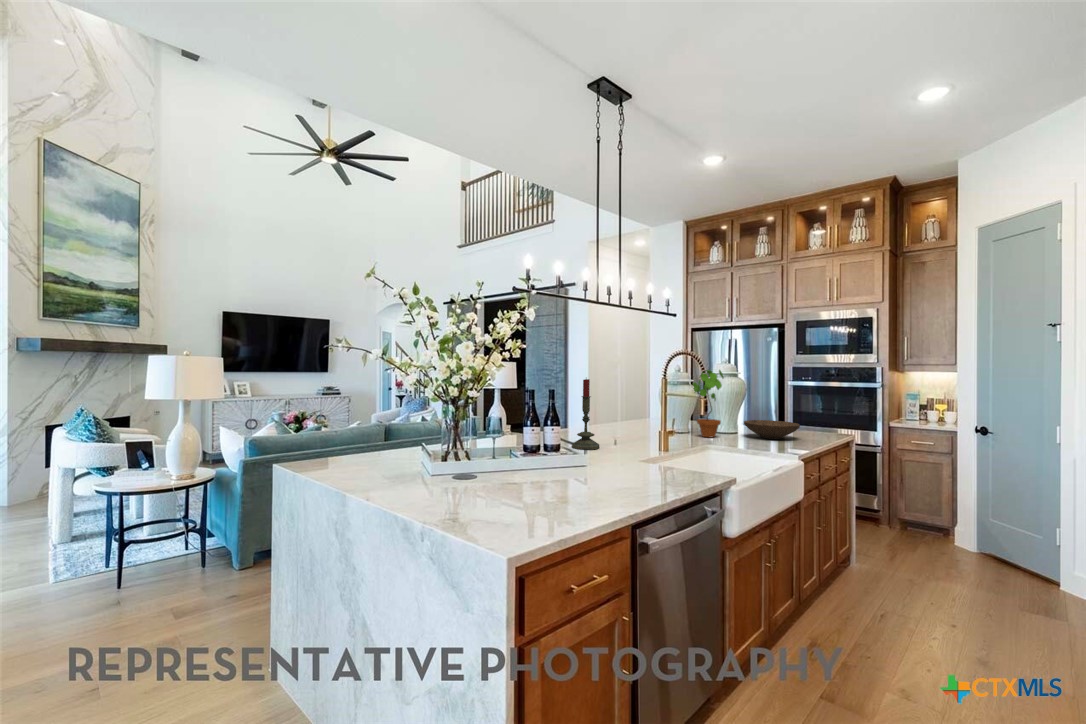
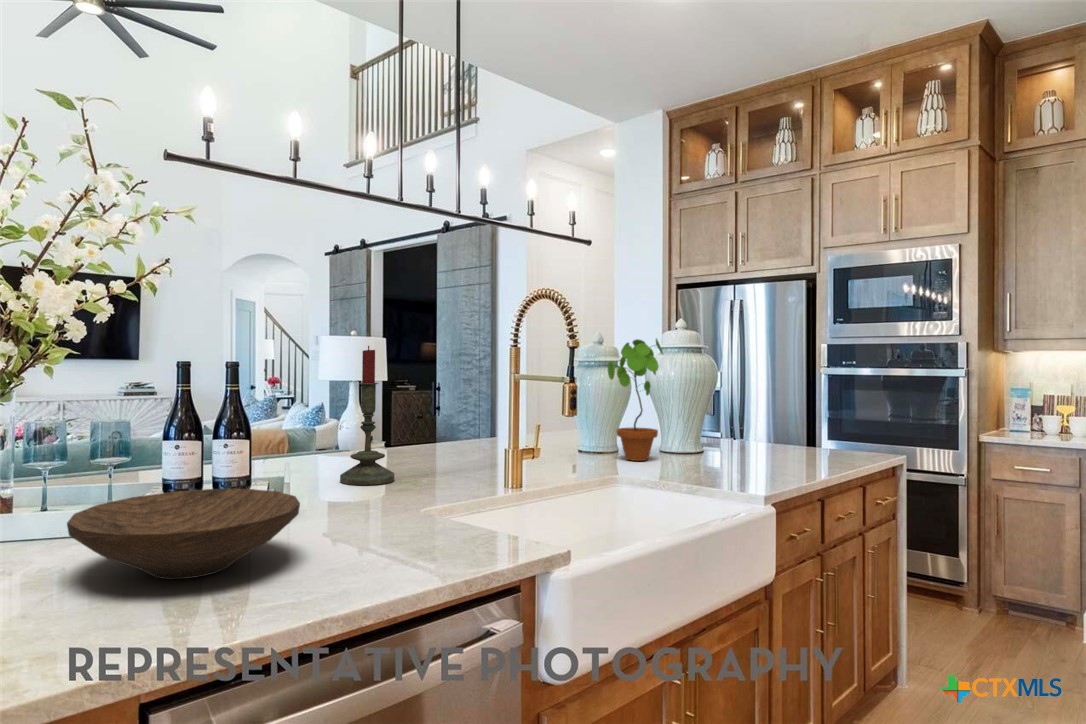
wooden bowl: present [744,420,800,439] -> present [67,489,300,579]

